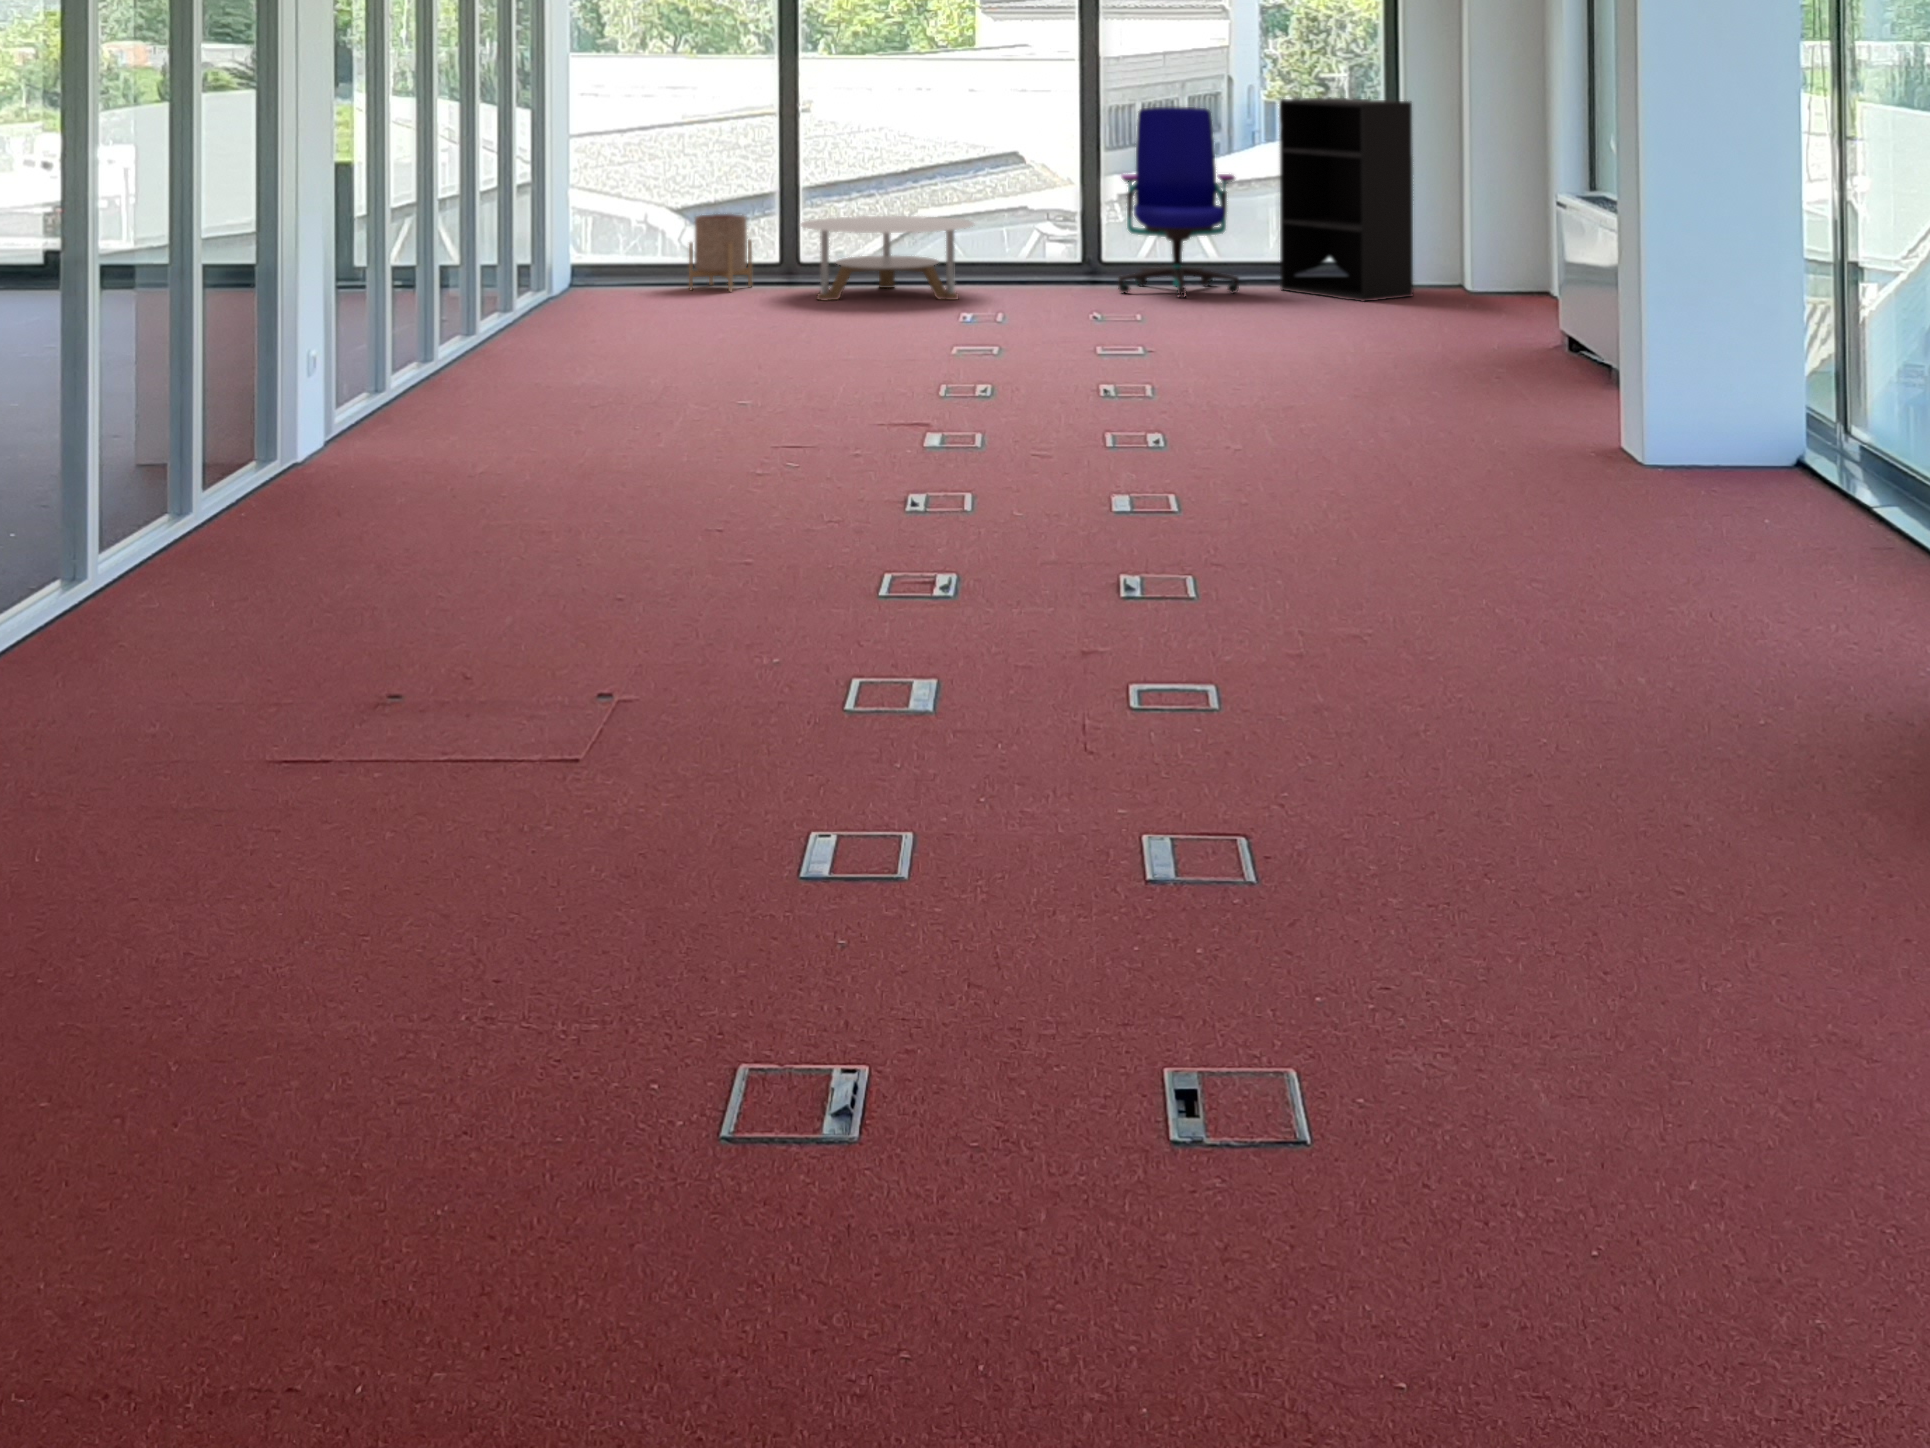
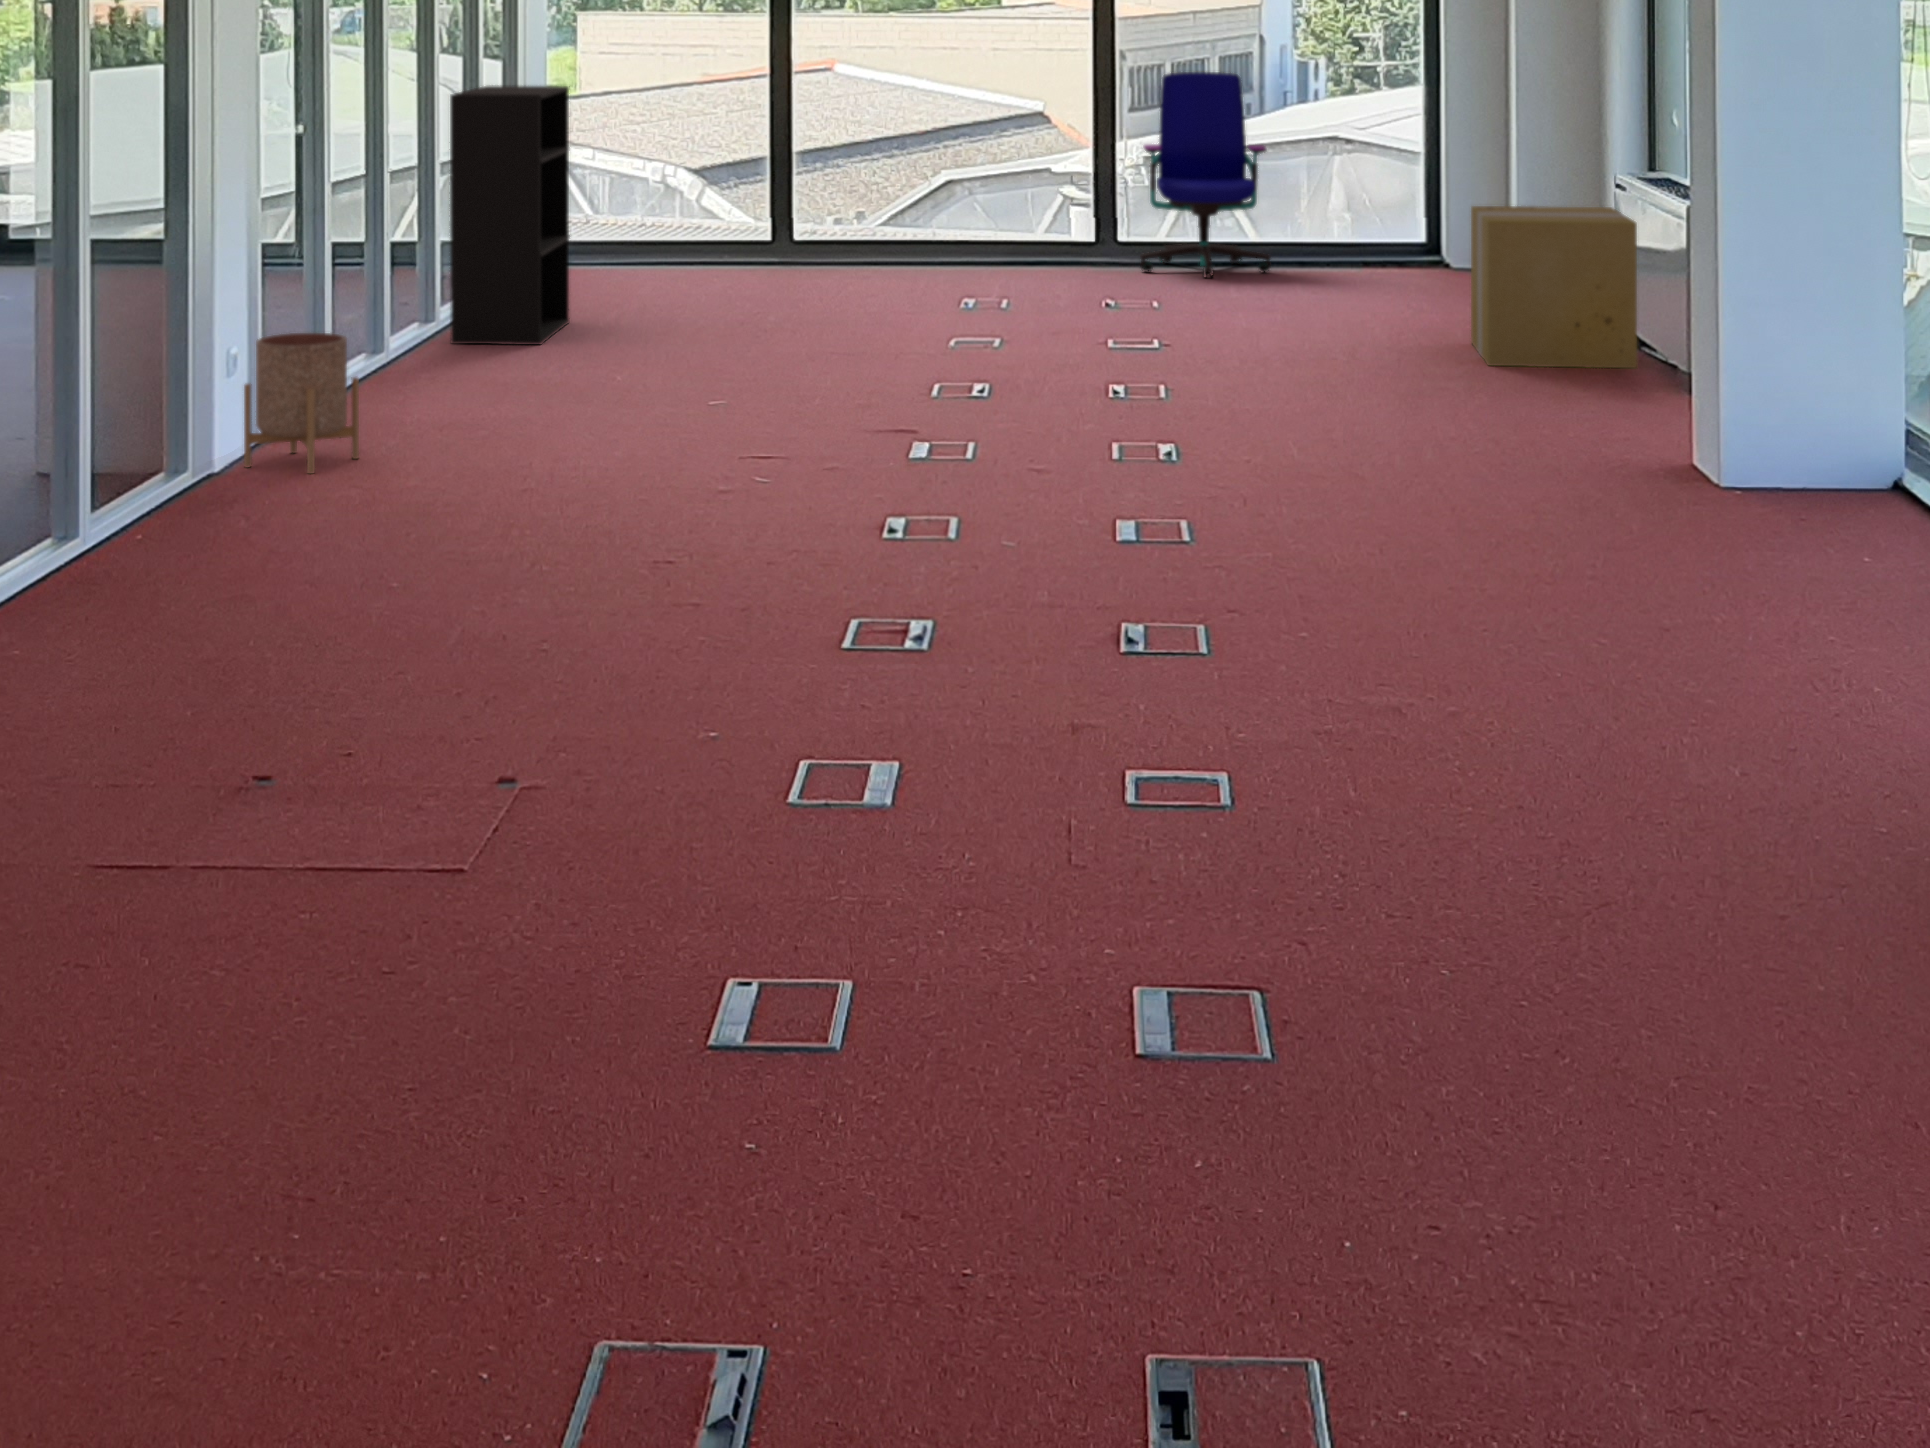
bookshelf: present [1279,97,1413,301] -> present [450,85,570,345]
planter: present [689,214,752,292] -> present [244,333,359,474]
round table: present [801,216,974,301] -> none [798,188,986,279]
cardboard box: none [1423,226,1573,372] -> present [1471,206,1637,368]

